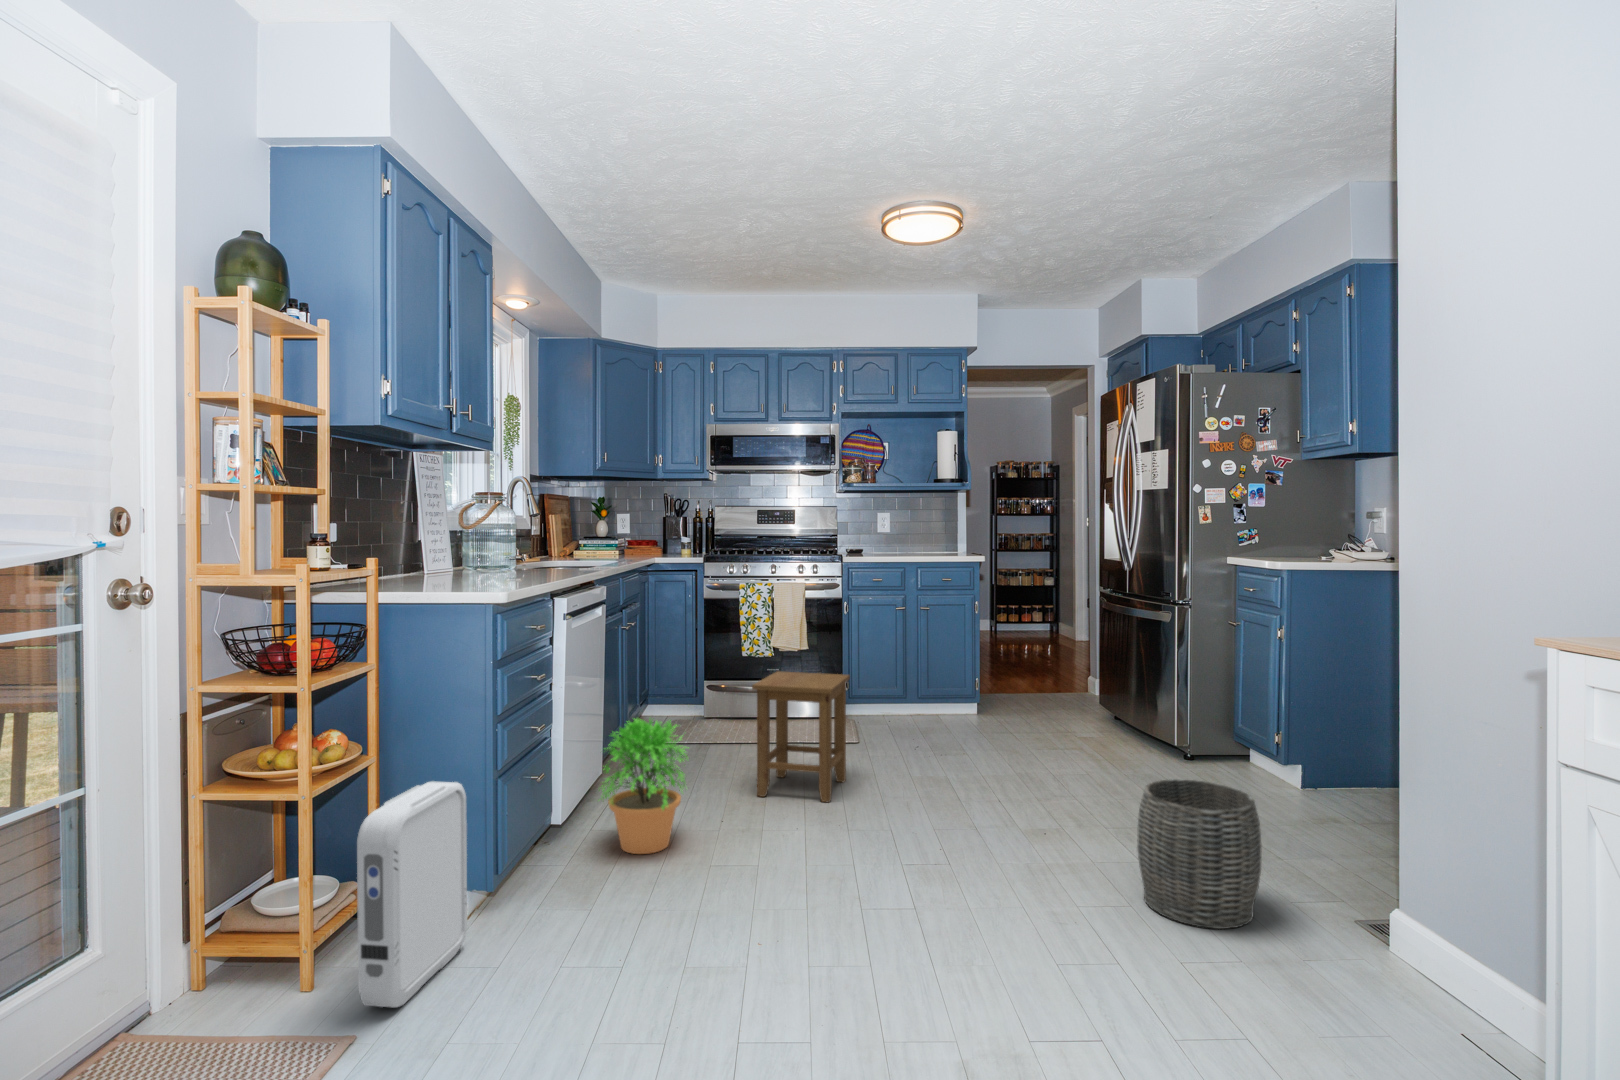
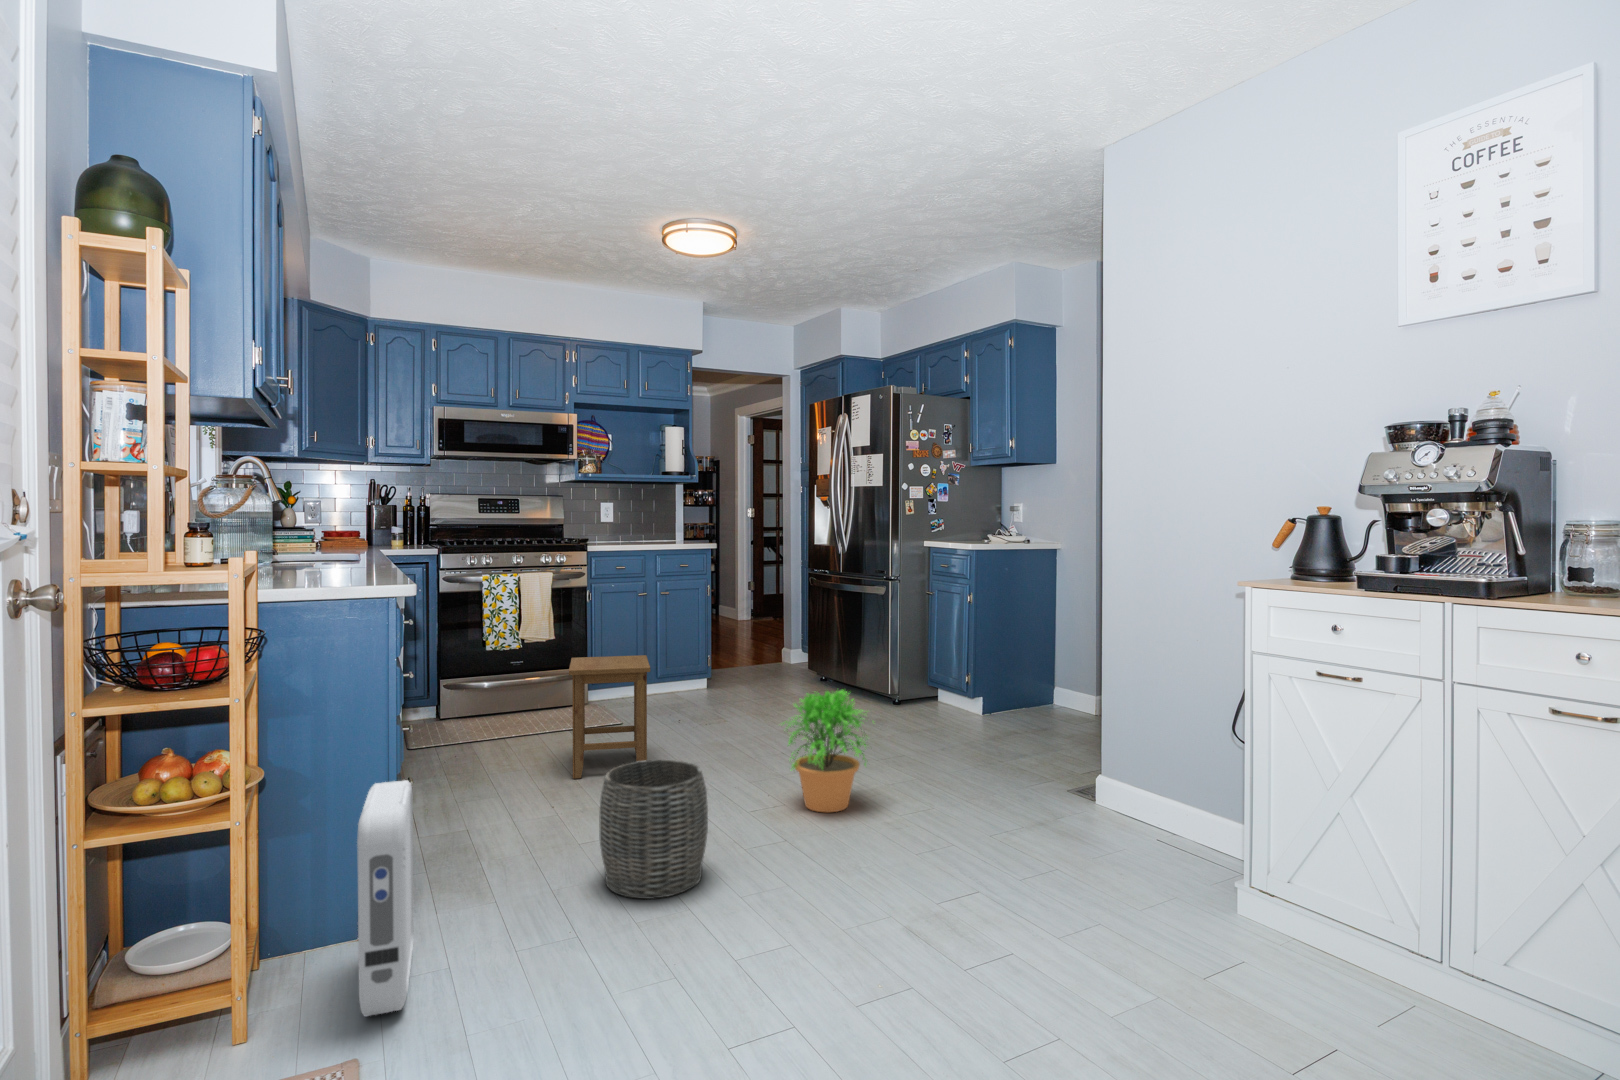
potted plant: present [601,719,687,854] -> present [783,690,867,812]
woven basket: present [1137,779,1262,929] -> present [599,760,708,899]

